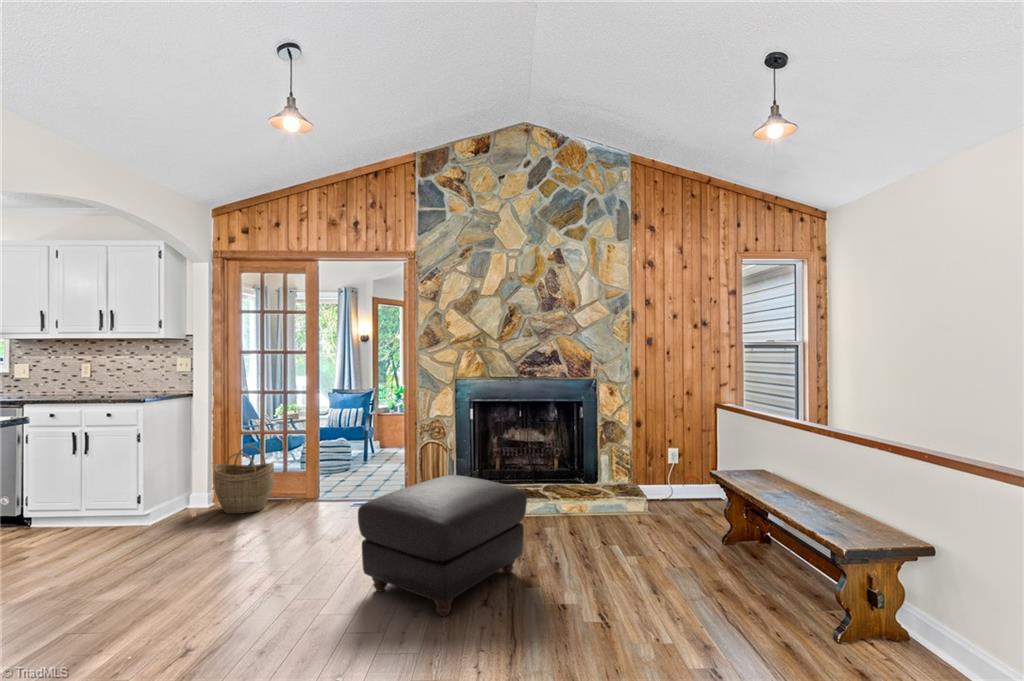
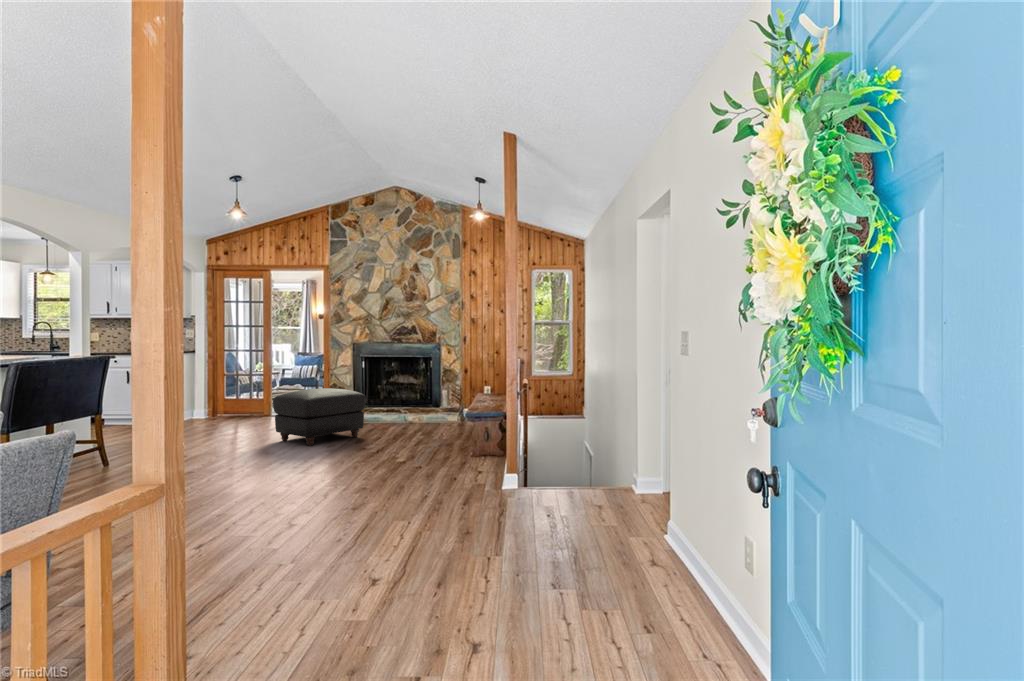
woven basket: present [214,446,274,514] -> none [206,384,242,422]

